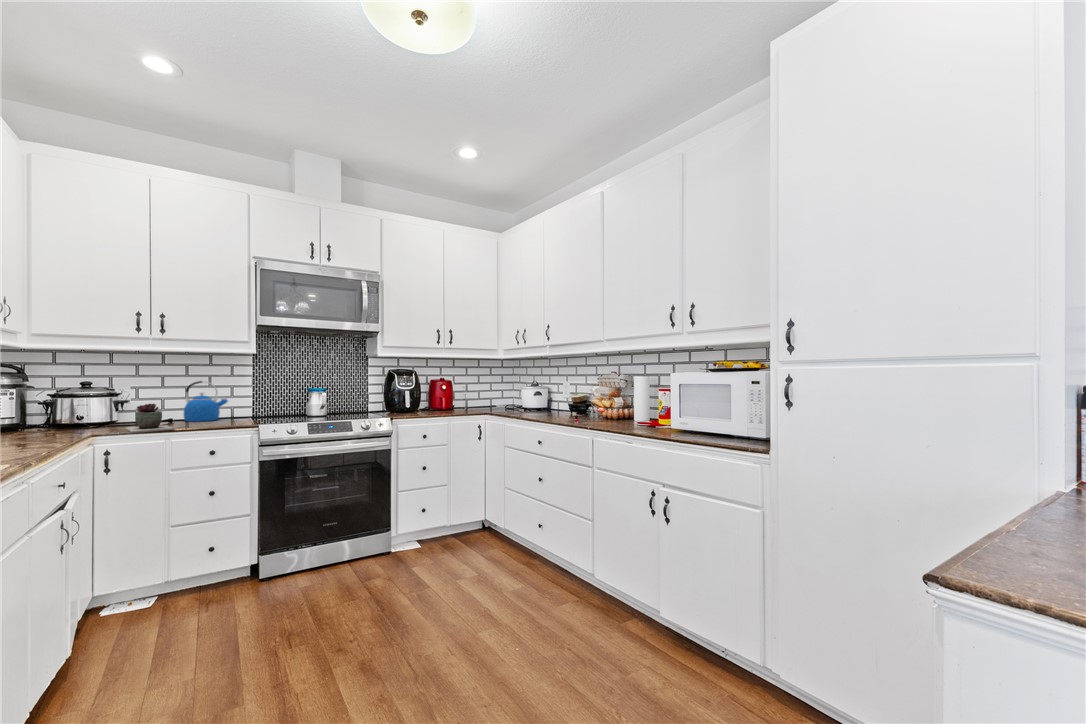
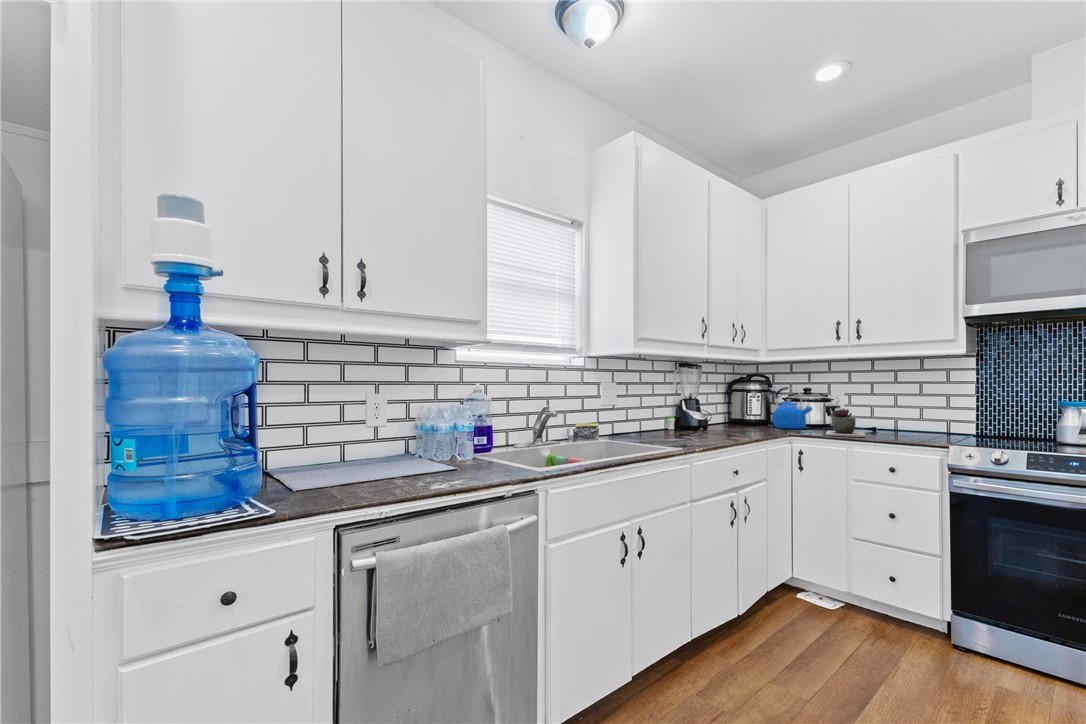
kettle: present [184,381,228,422] -> present [773,387,812,429]

